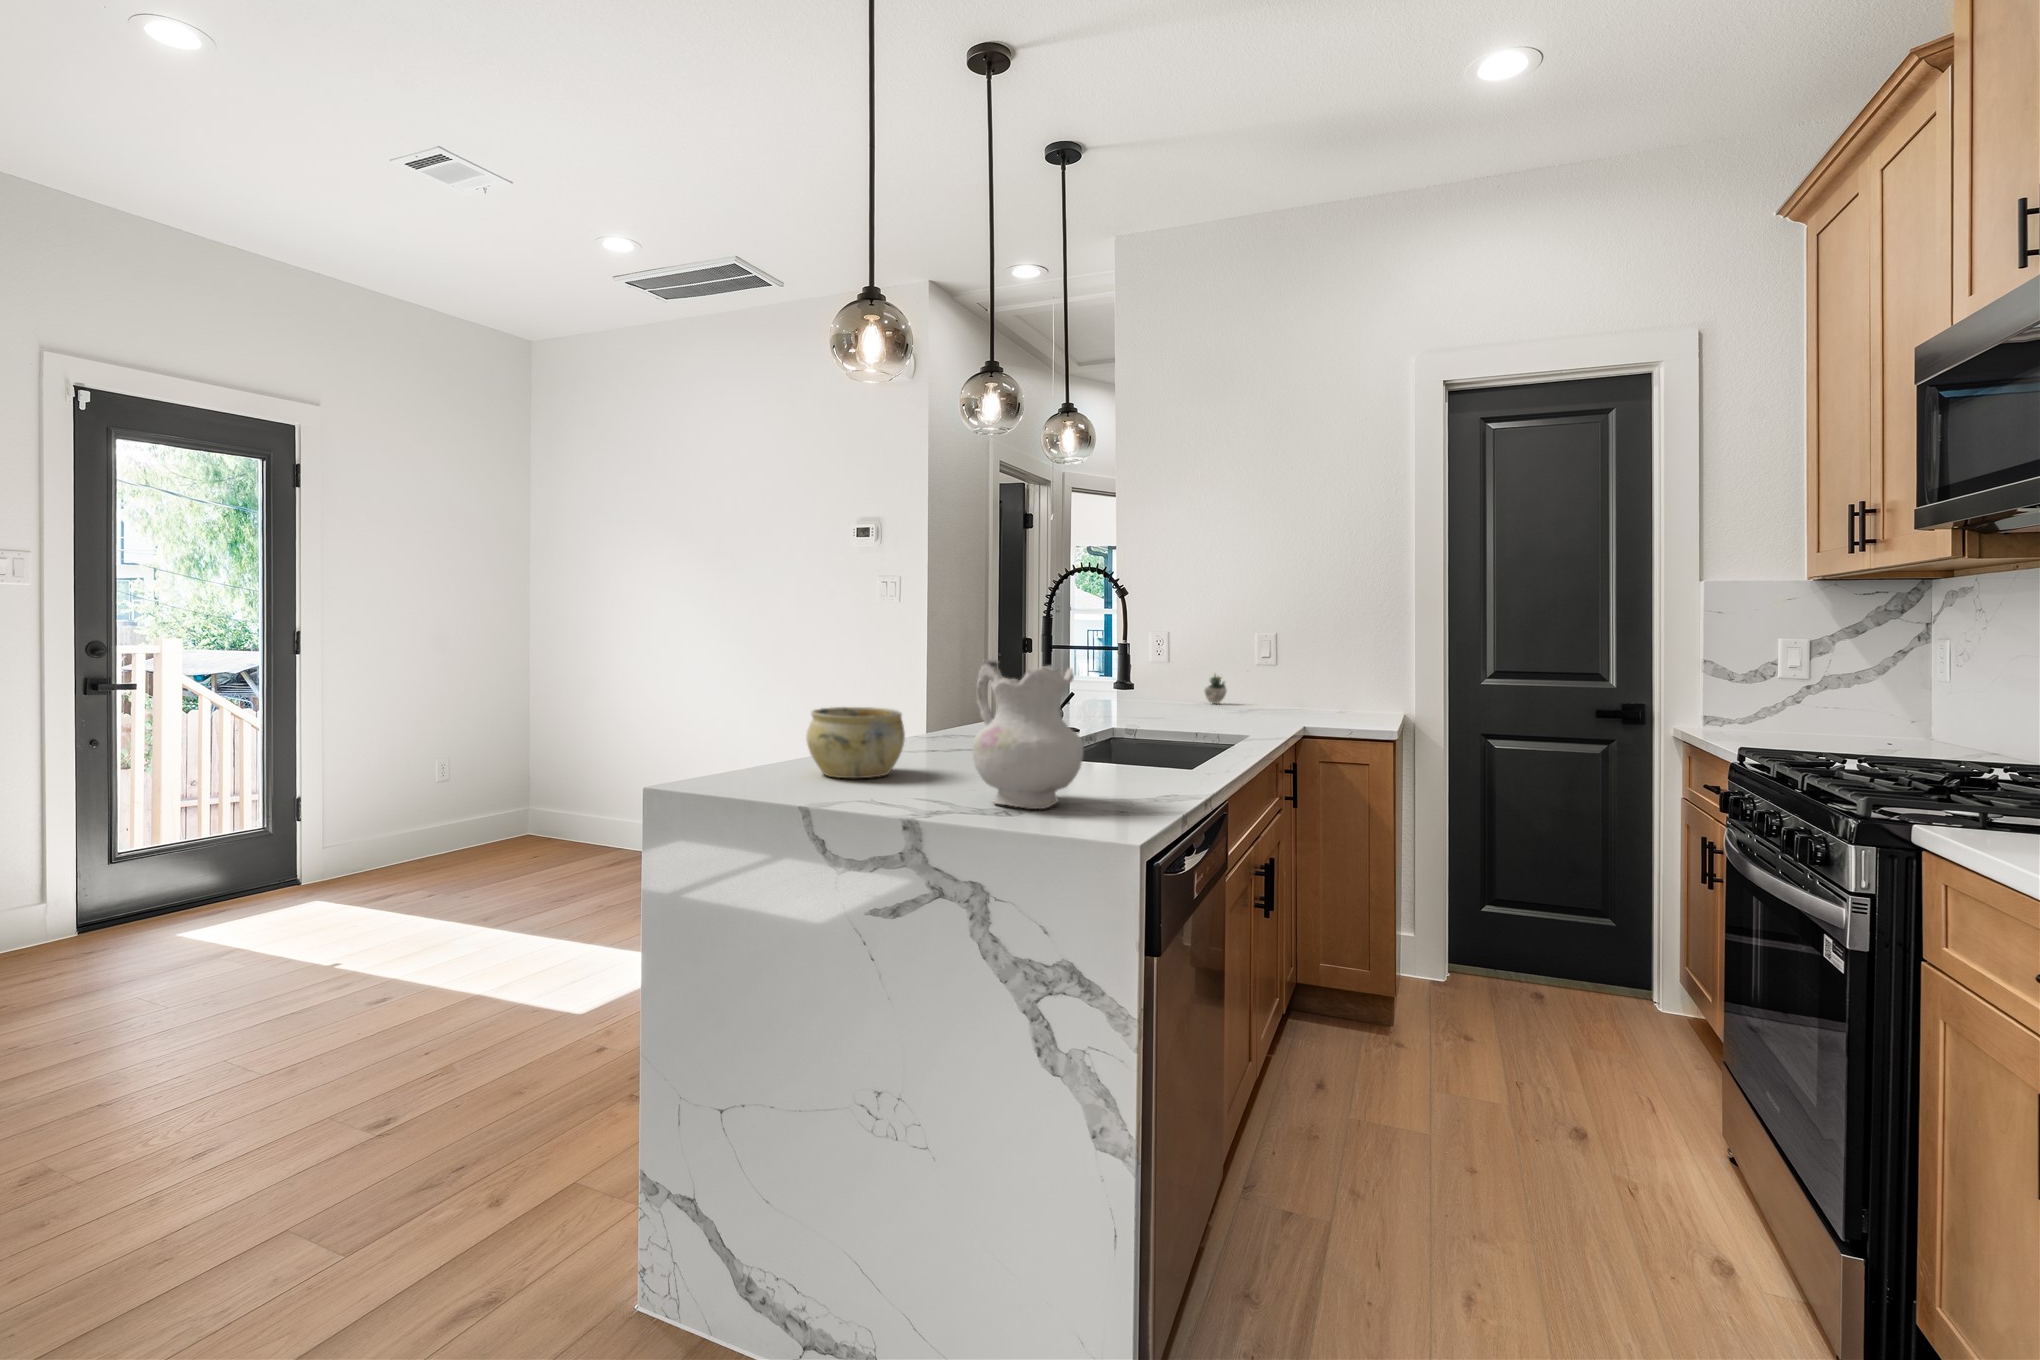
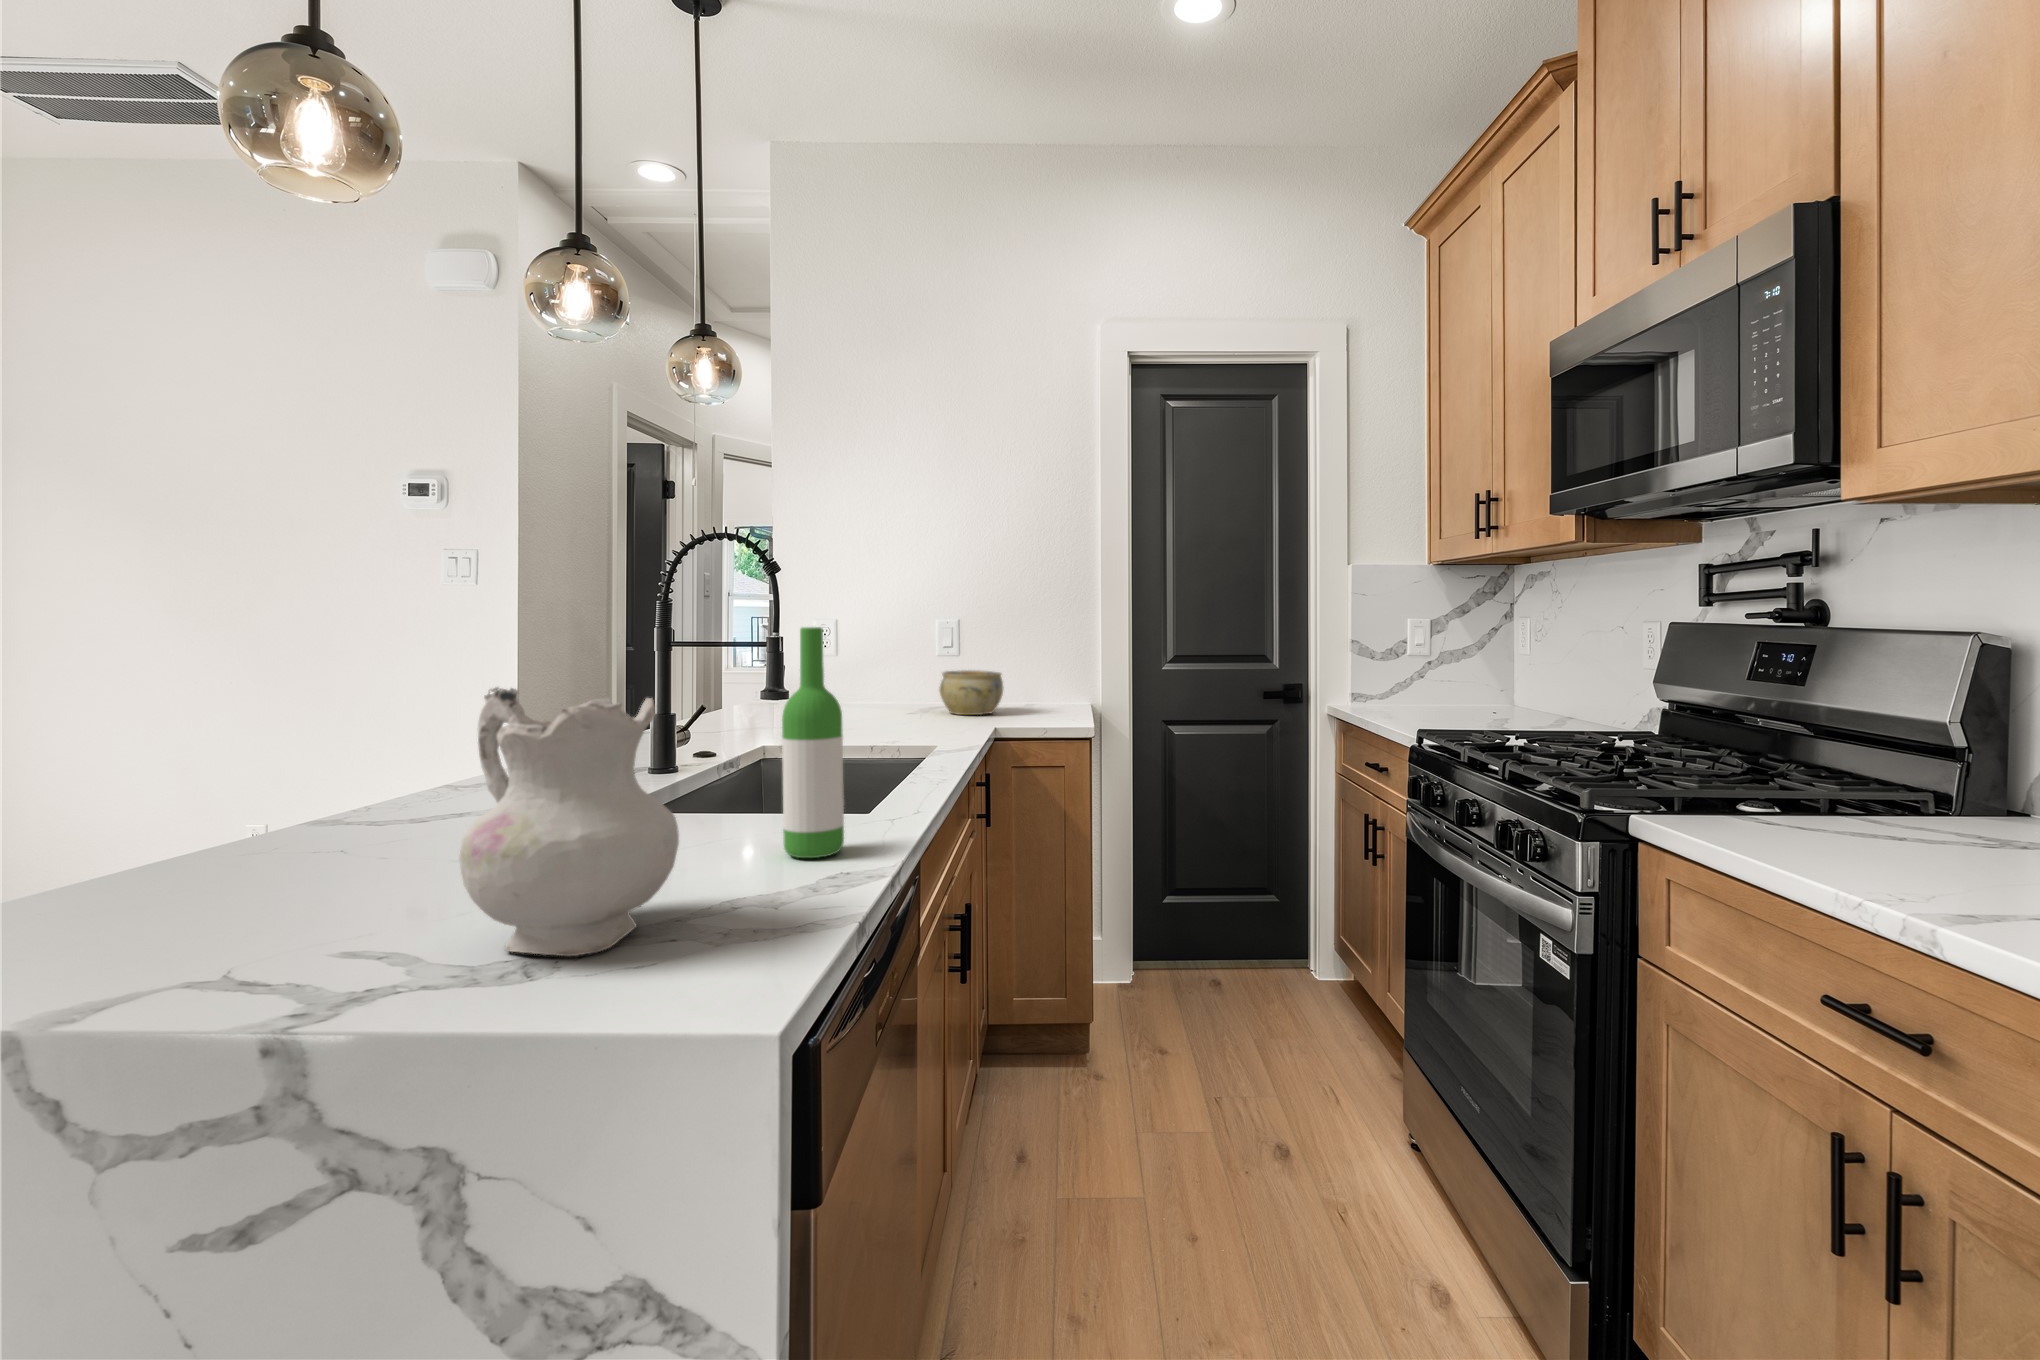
wine bottle: none [1139,630,1180,785] -> present [782,627,844,858]
succulent plant: present [1204,675,1226,704] -> none [877,663,927,704]
ceramic bowl: present [806,707,905,778] -> present [939,670,1003,715]

